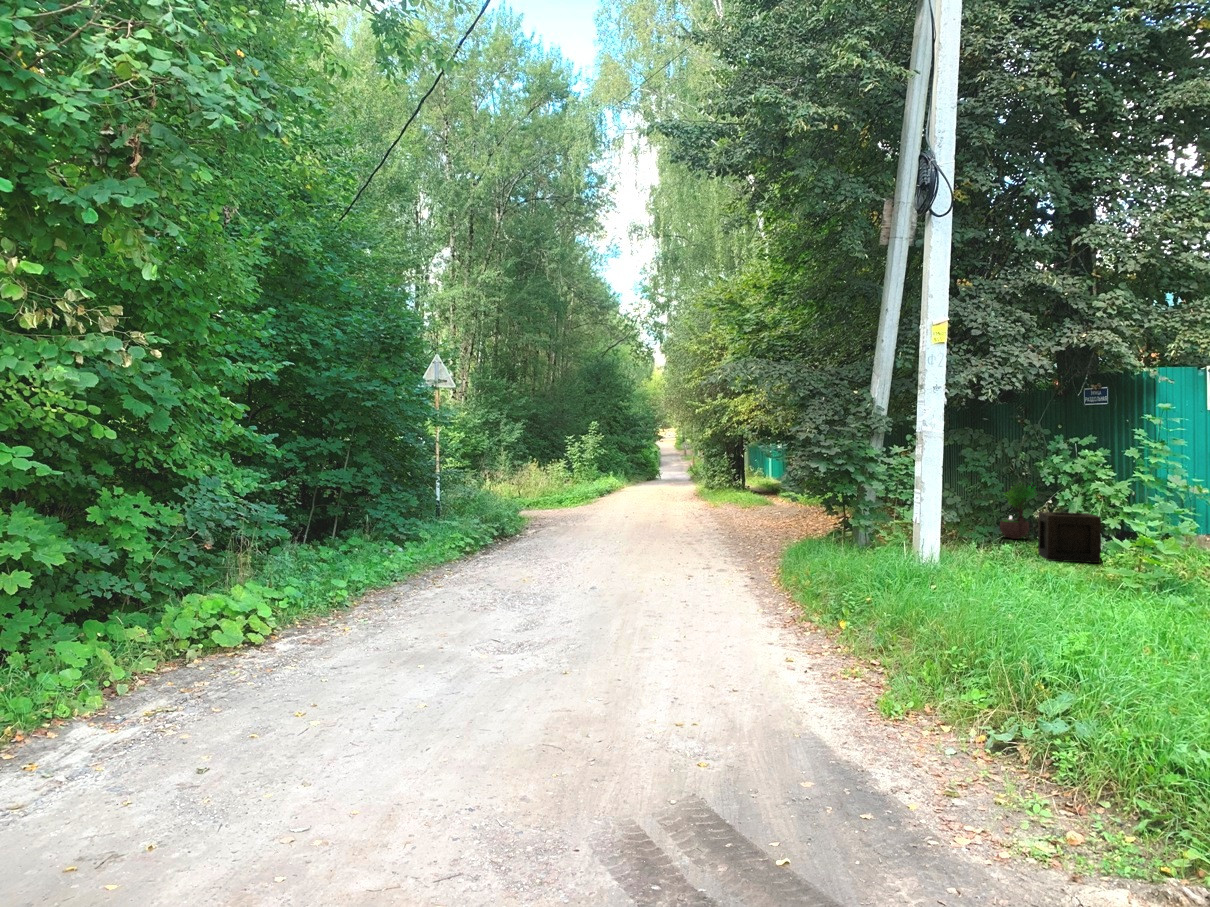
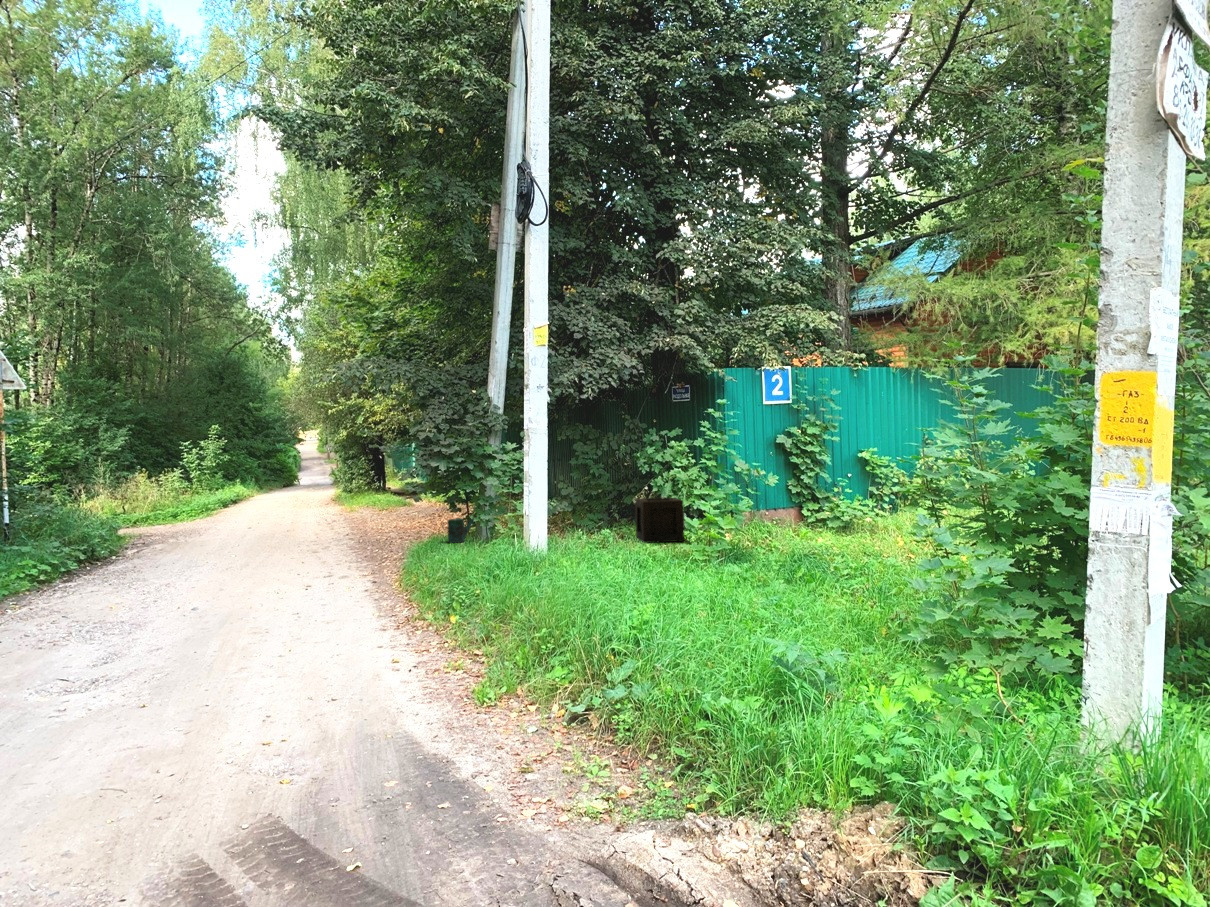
potted tree: present [1000,484,1035,539] -> none [606,469,637,524]
watering can: none [824,517,859,544] -> present [442,514,477,543]

